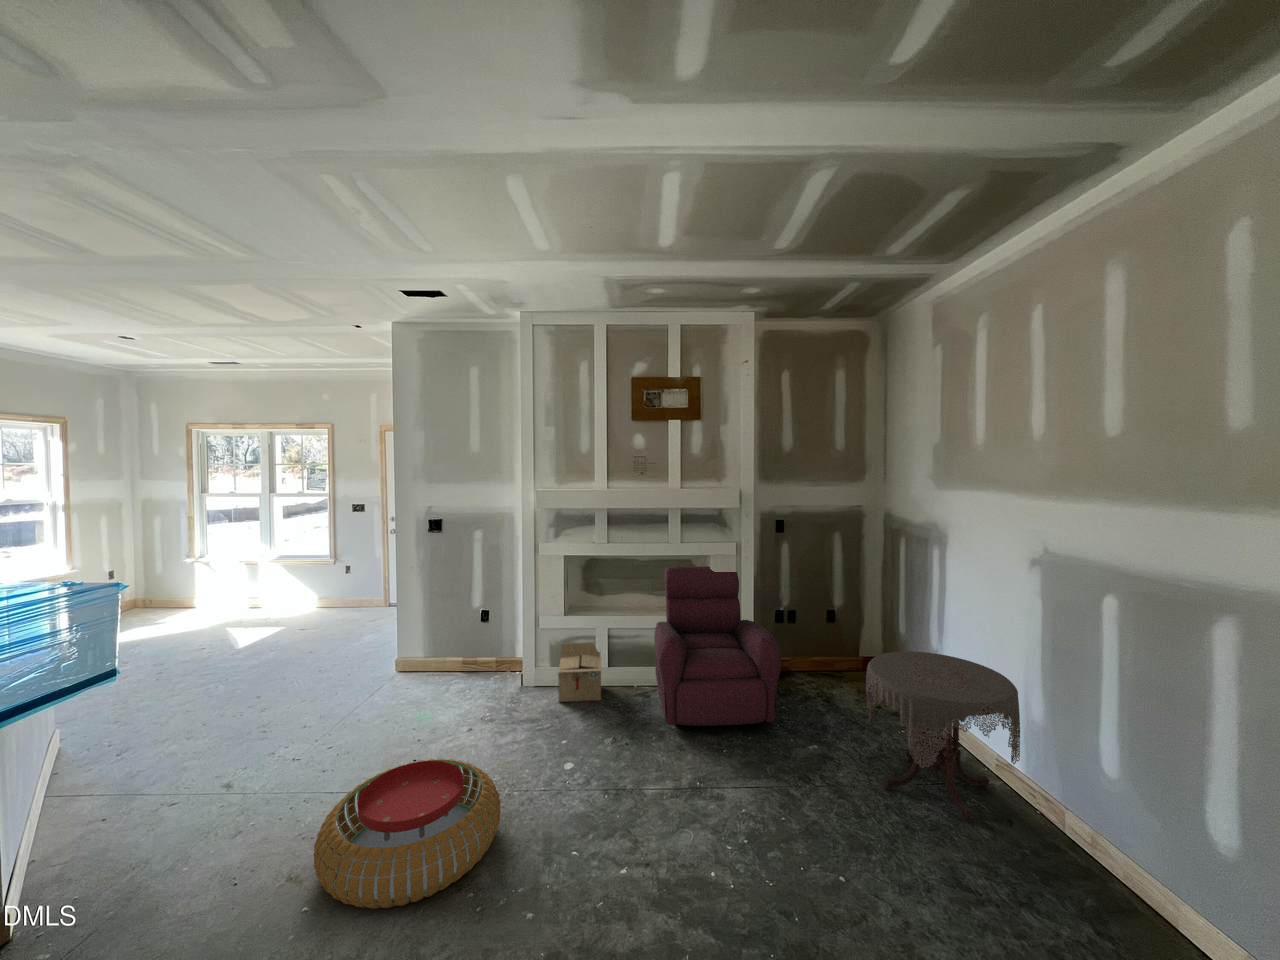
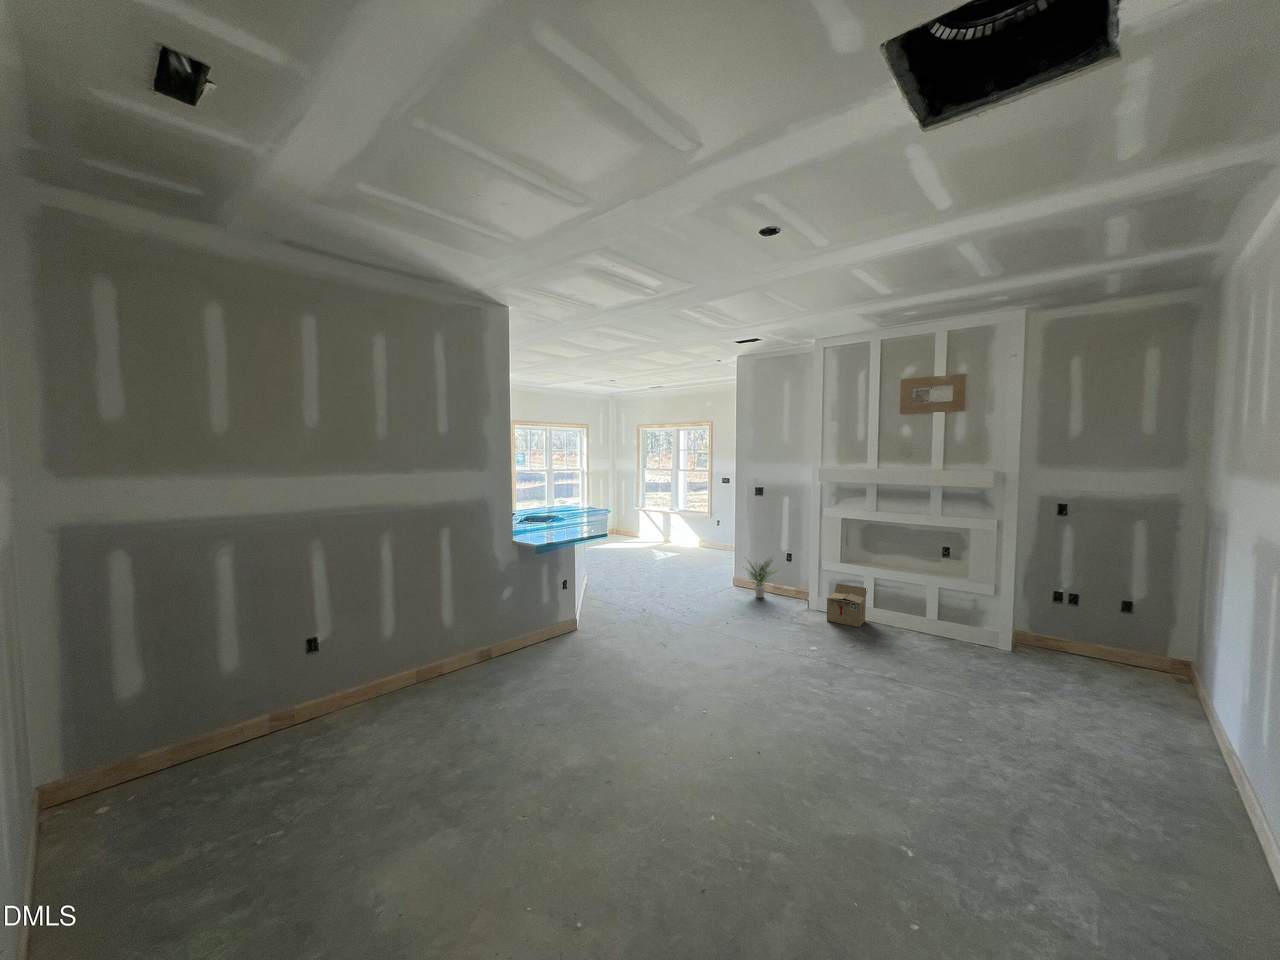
armchair: present [654,566,781,726] -> none [891,536,1009,670]
potted plant: none [415,617,477,686] -> present [743,559,775,598]
side table: present [866,651,1020,823] -> none [1052,622,1229,769]
pouf: present [314,759,501,909] -> none [666,610,756,665]

